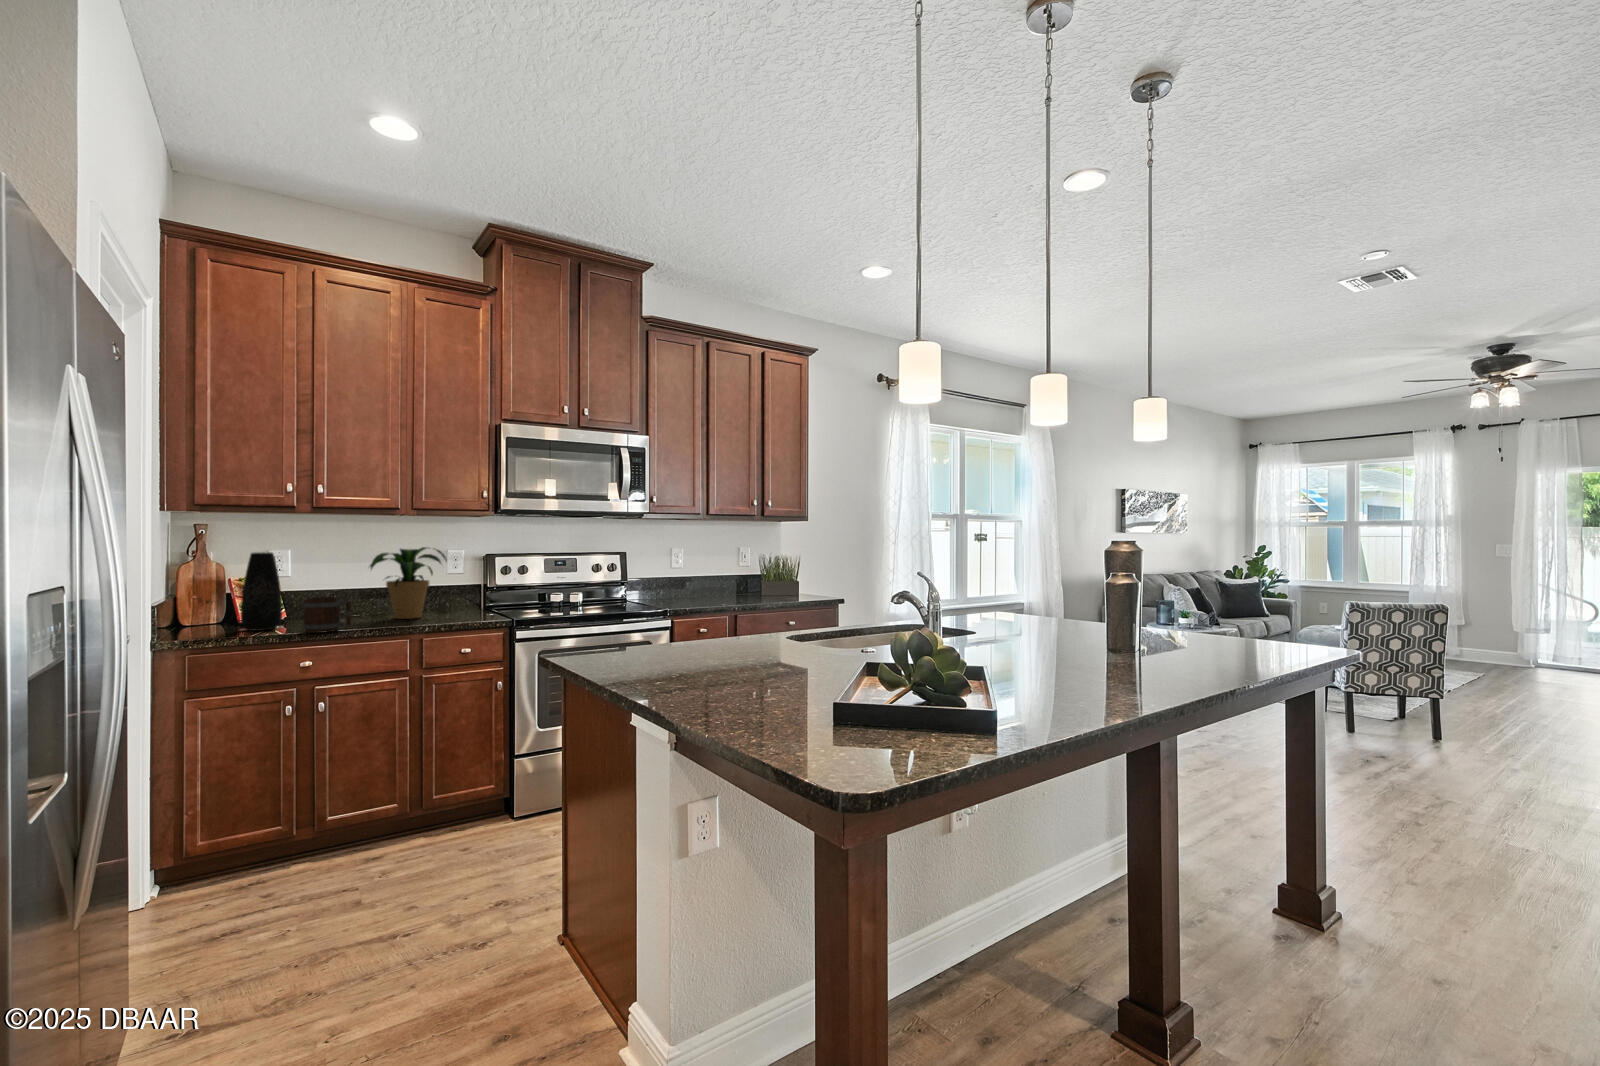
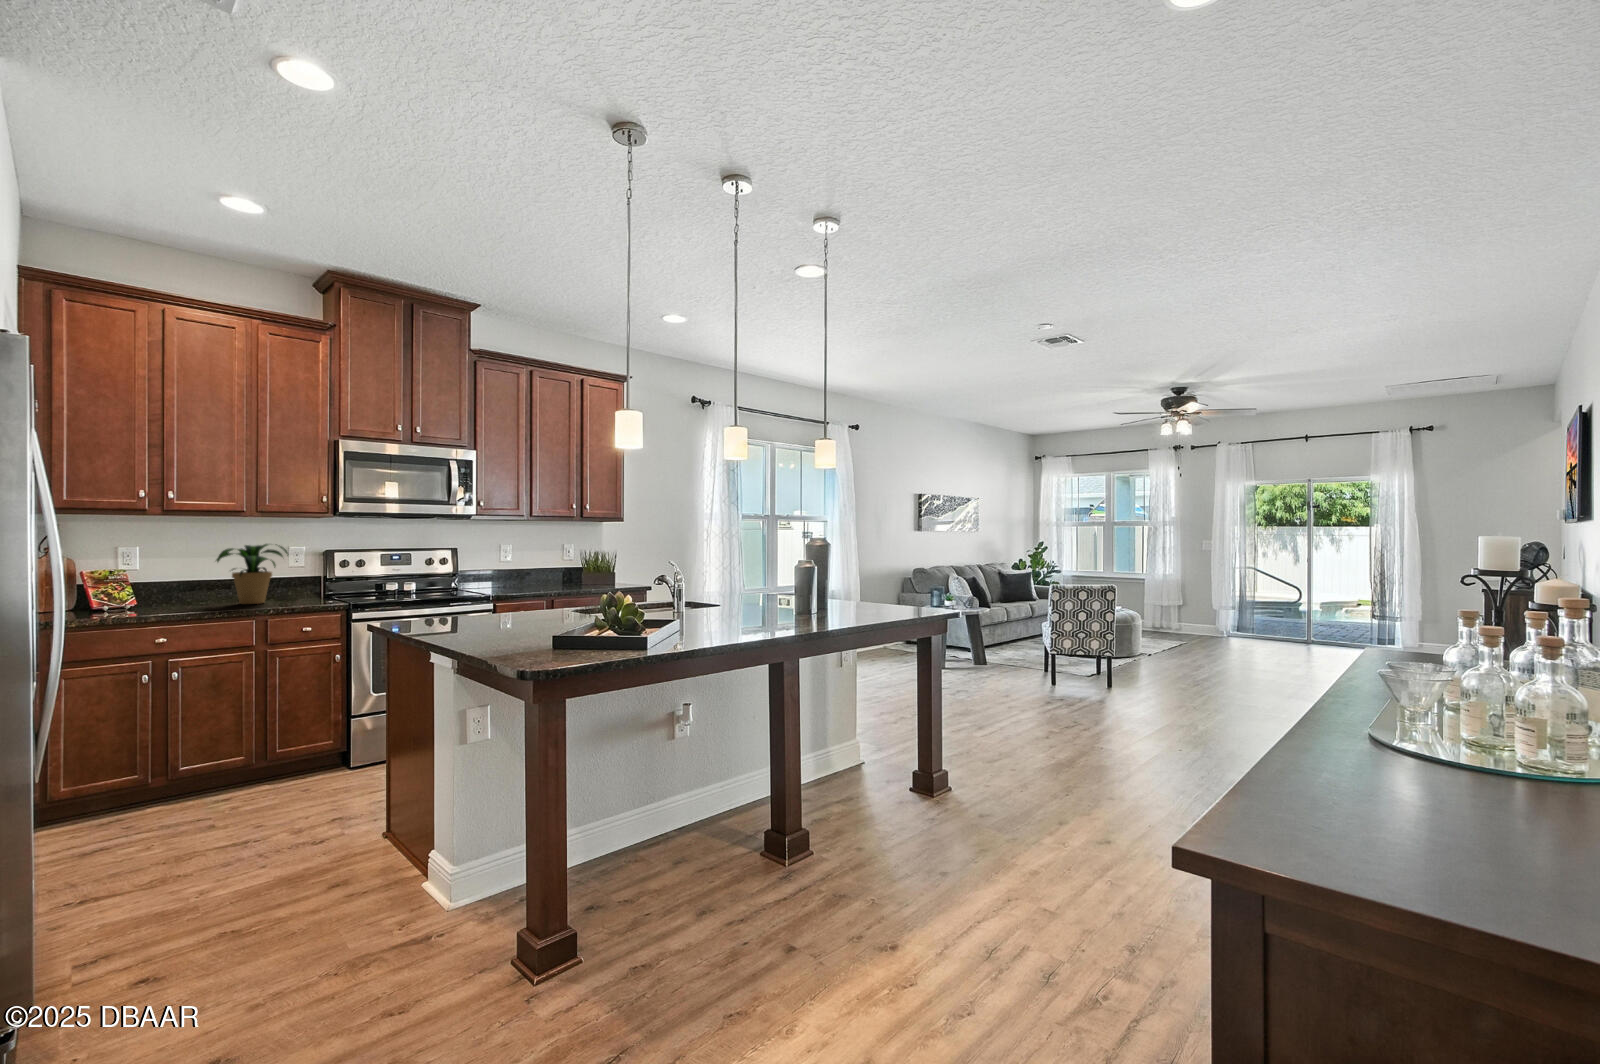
vase: present [241,552,282,631] -> none [96,548,134,614]
mug: present [303,597,351,633] -> none [154,585,199,615]

